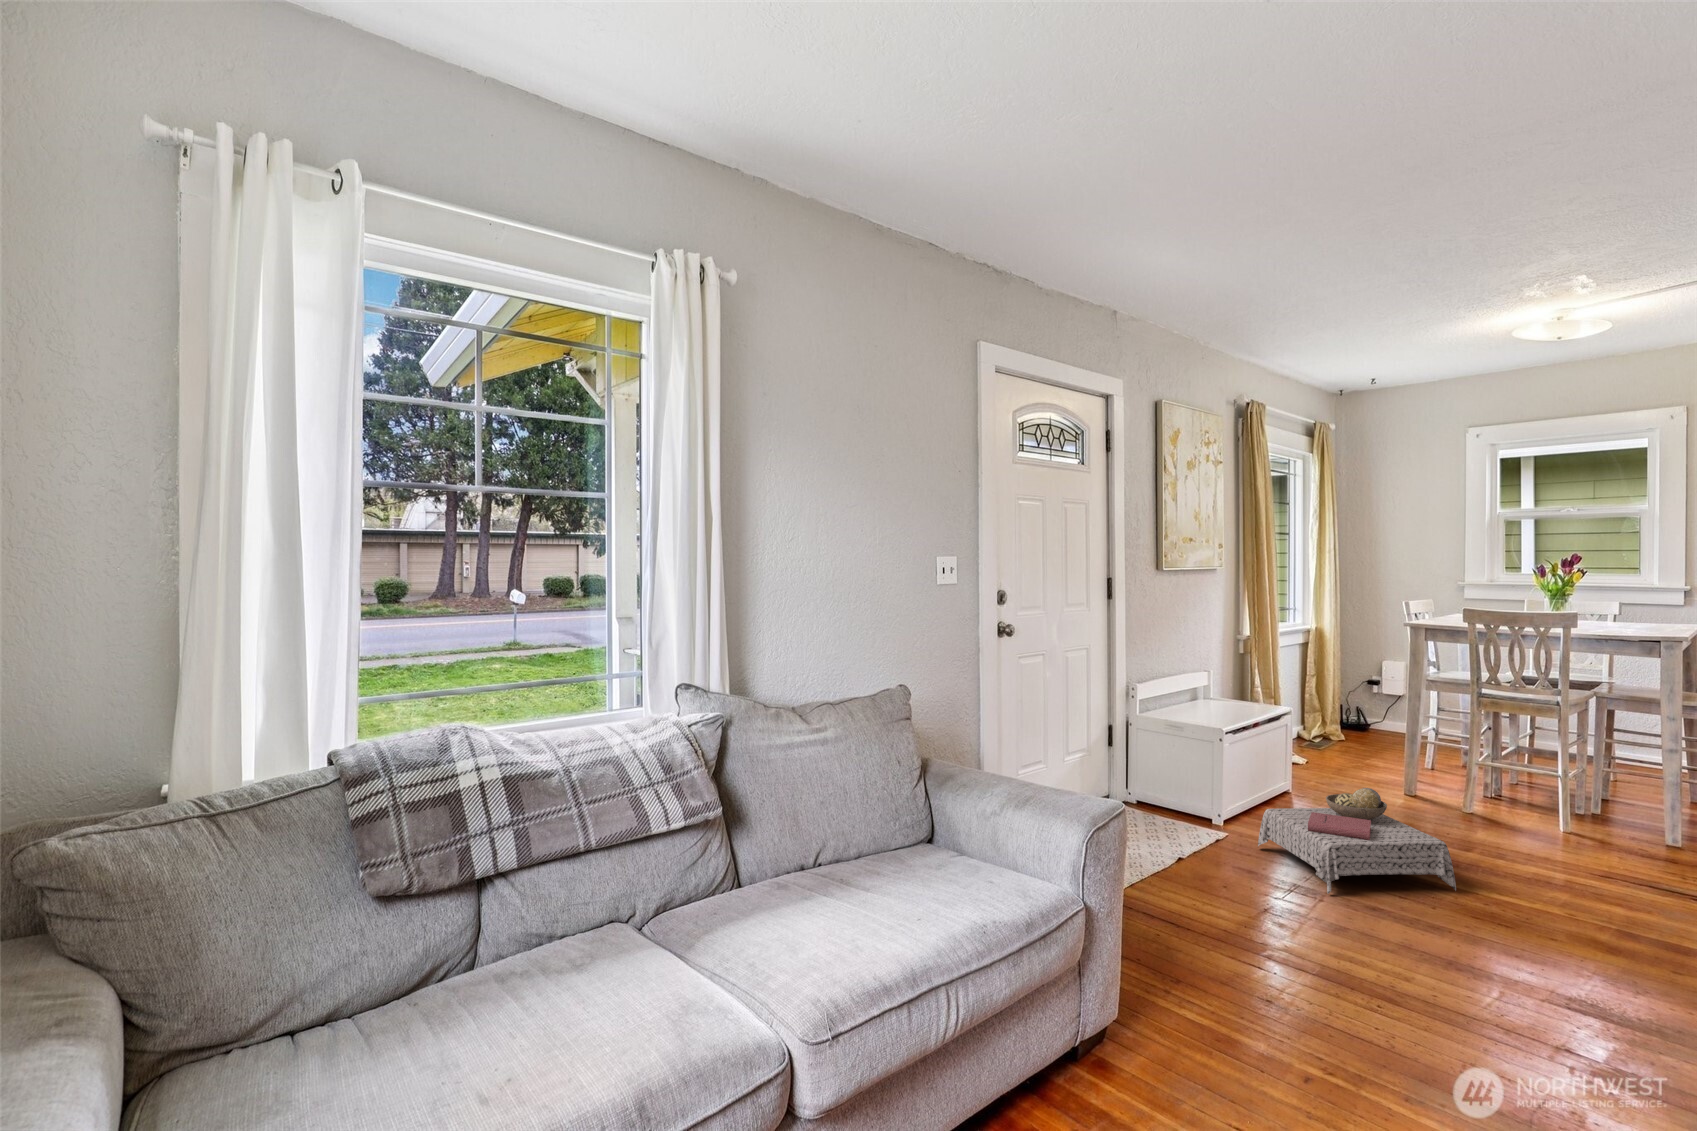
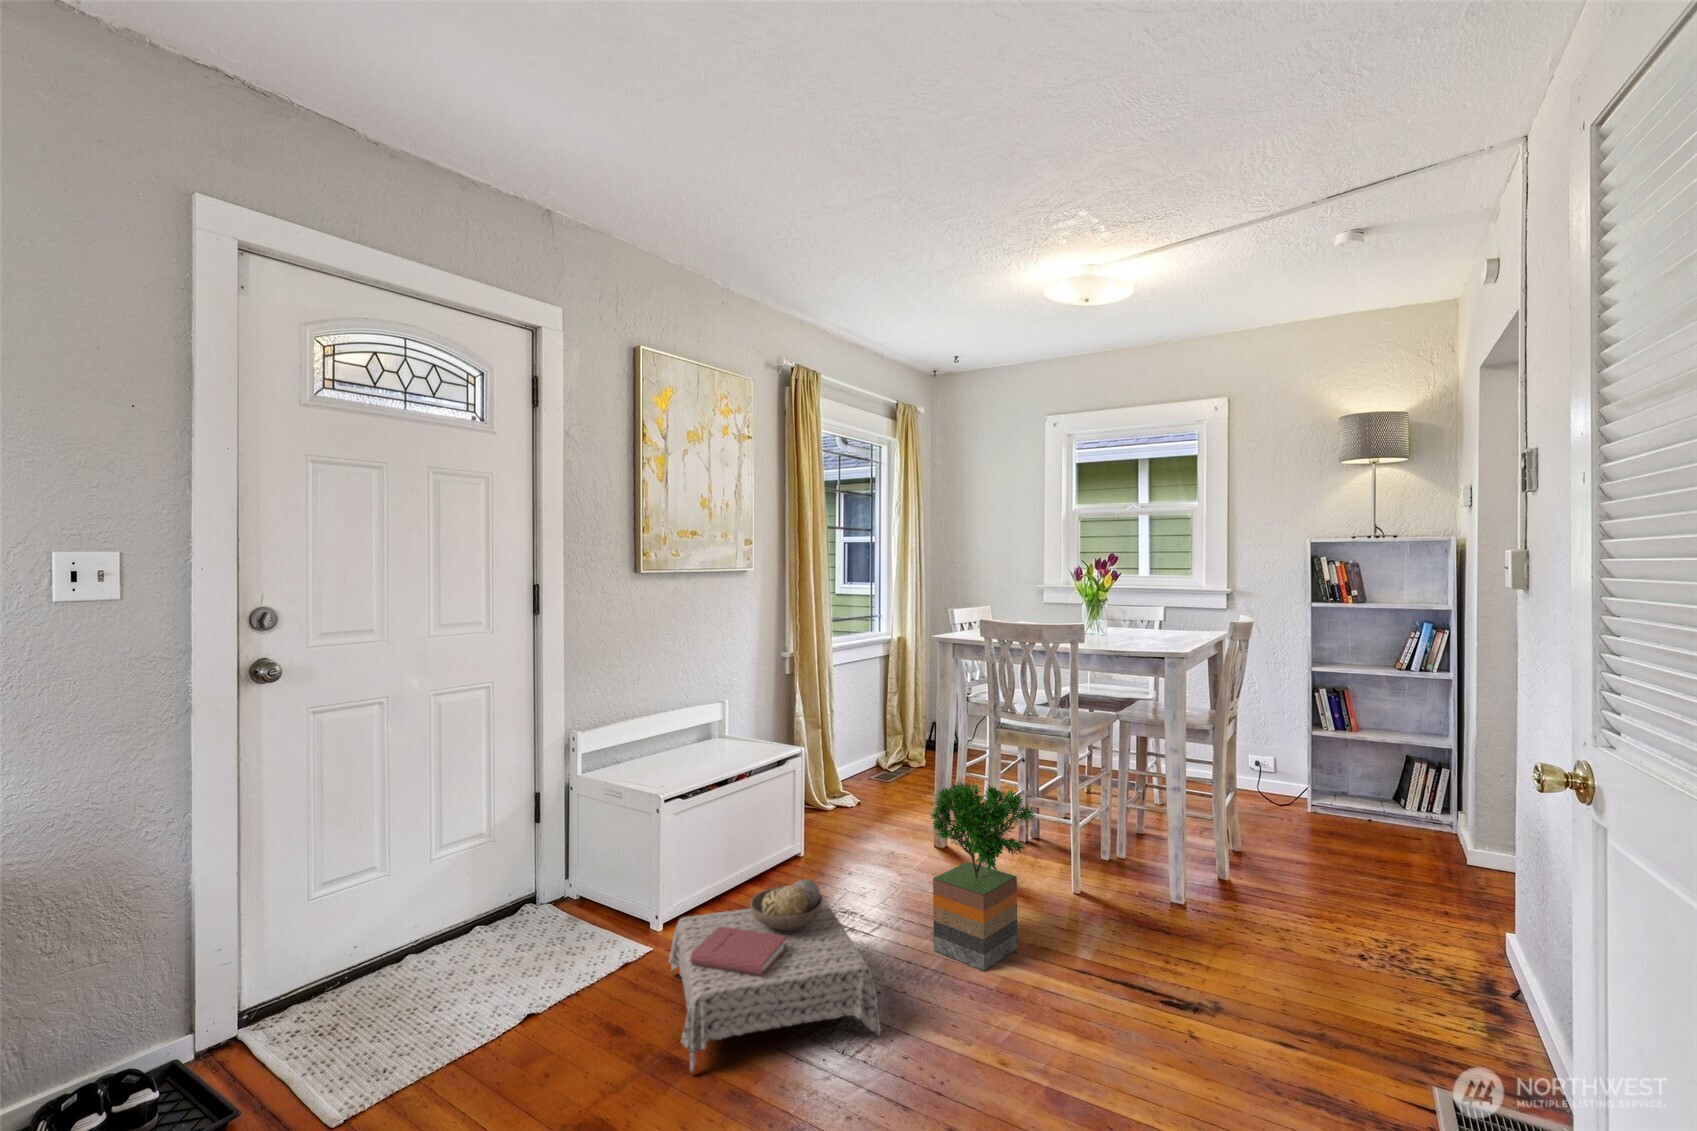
potted tree: none [1454,729,1558,868] -> present [930,781,1035,971]

